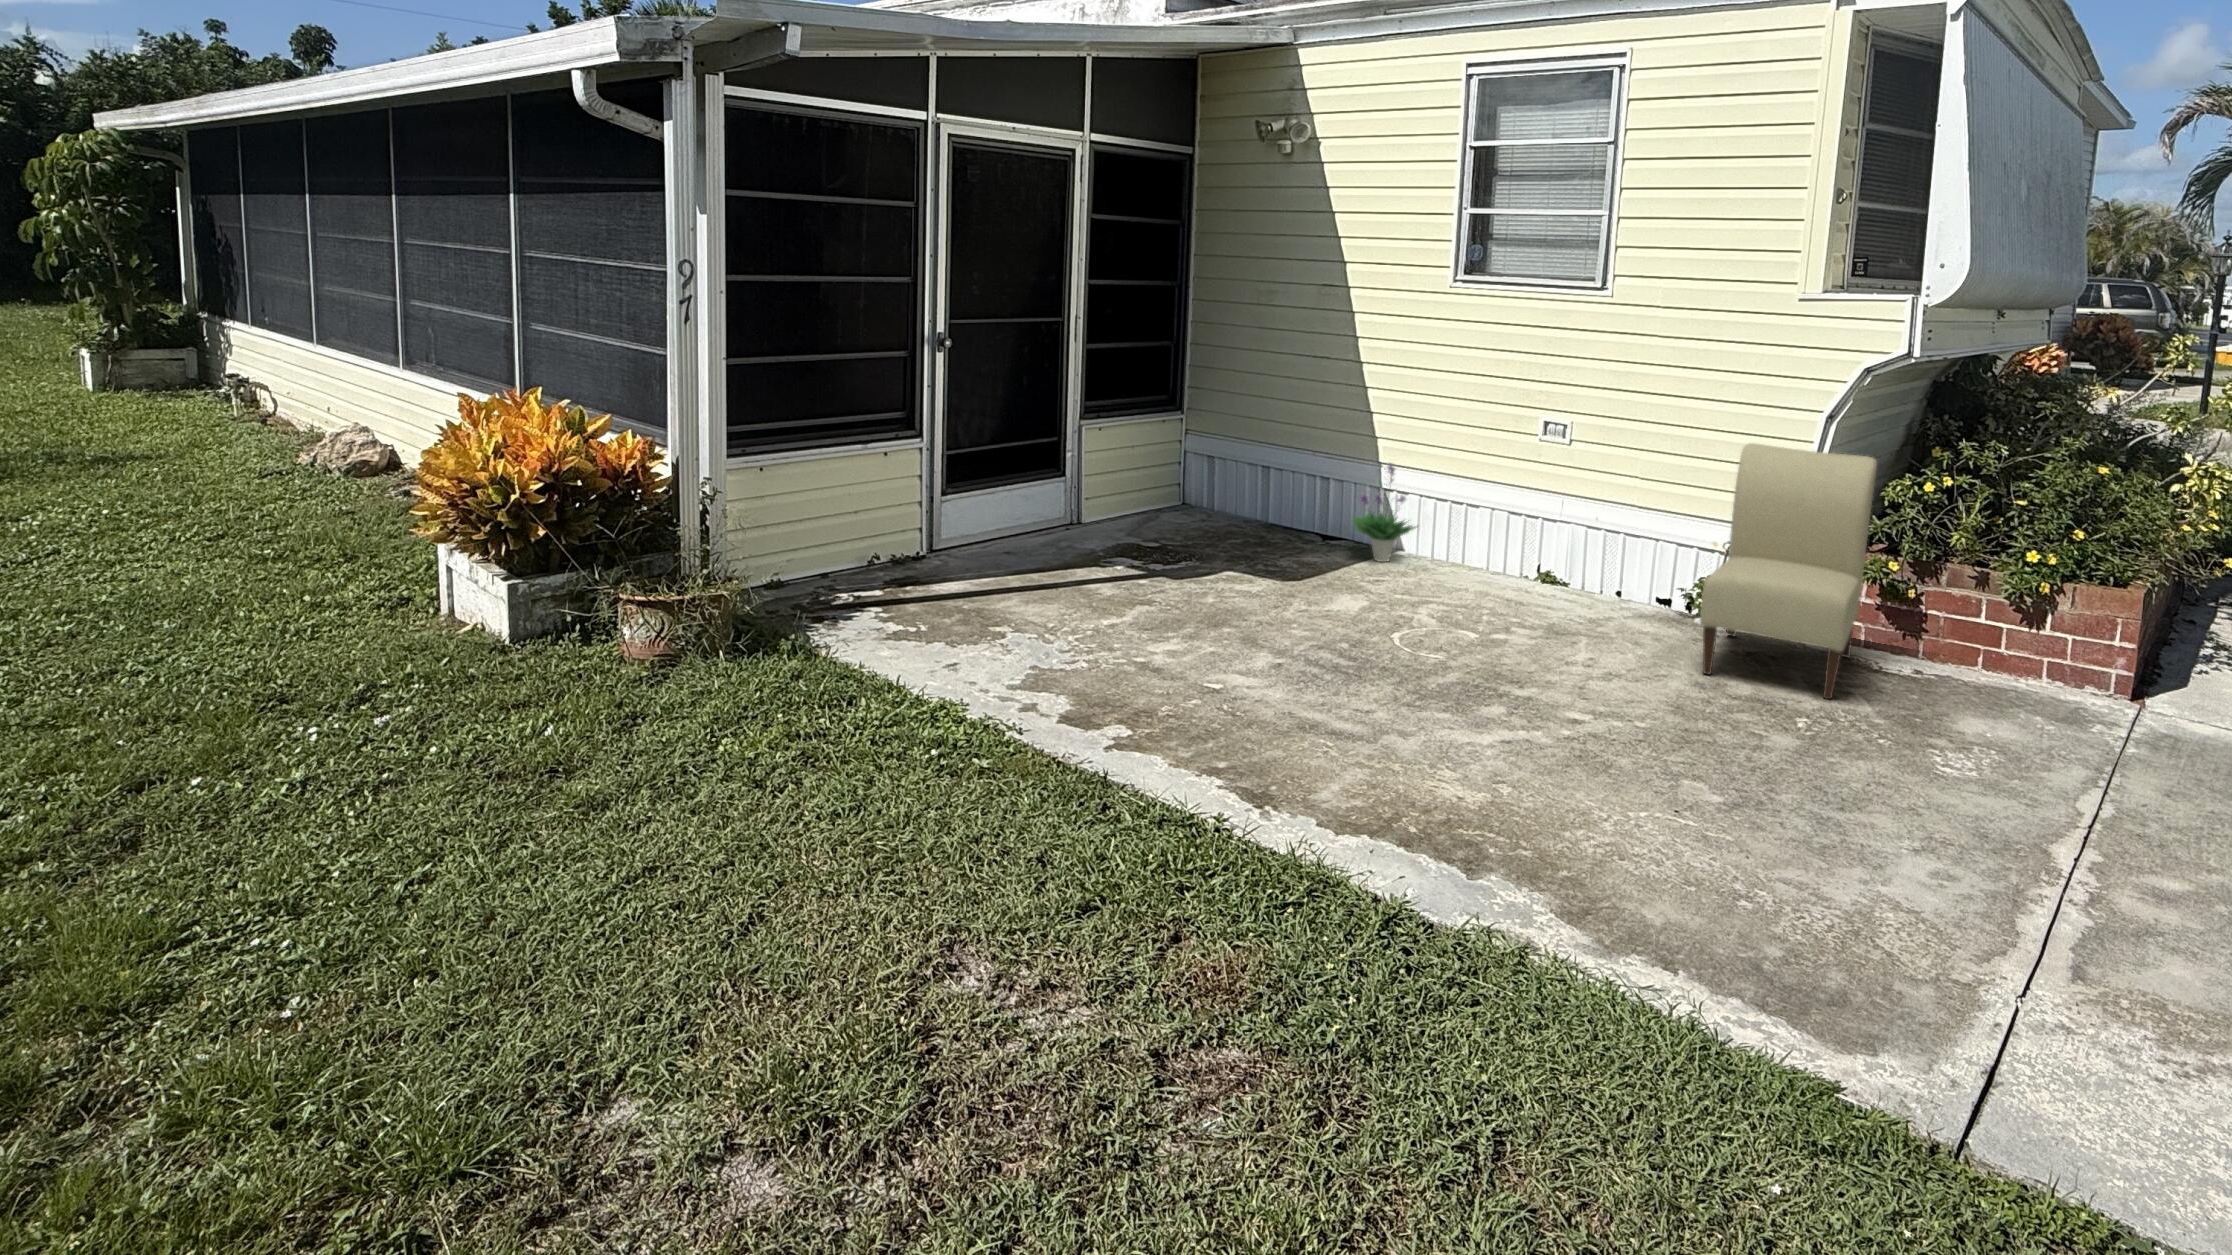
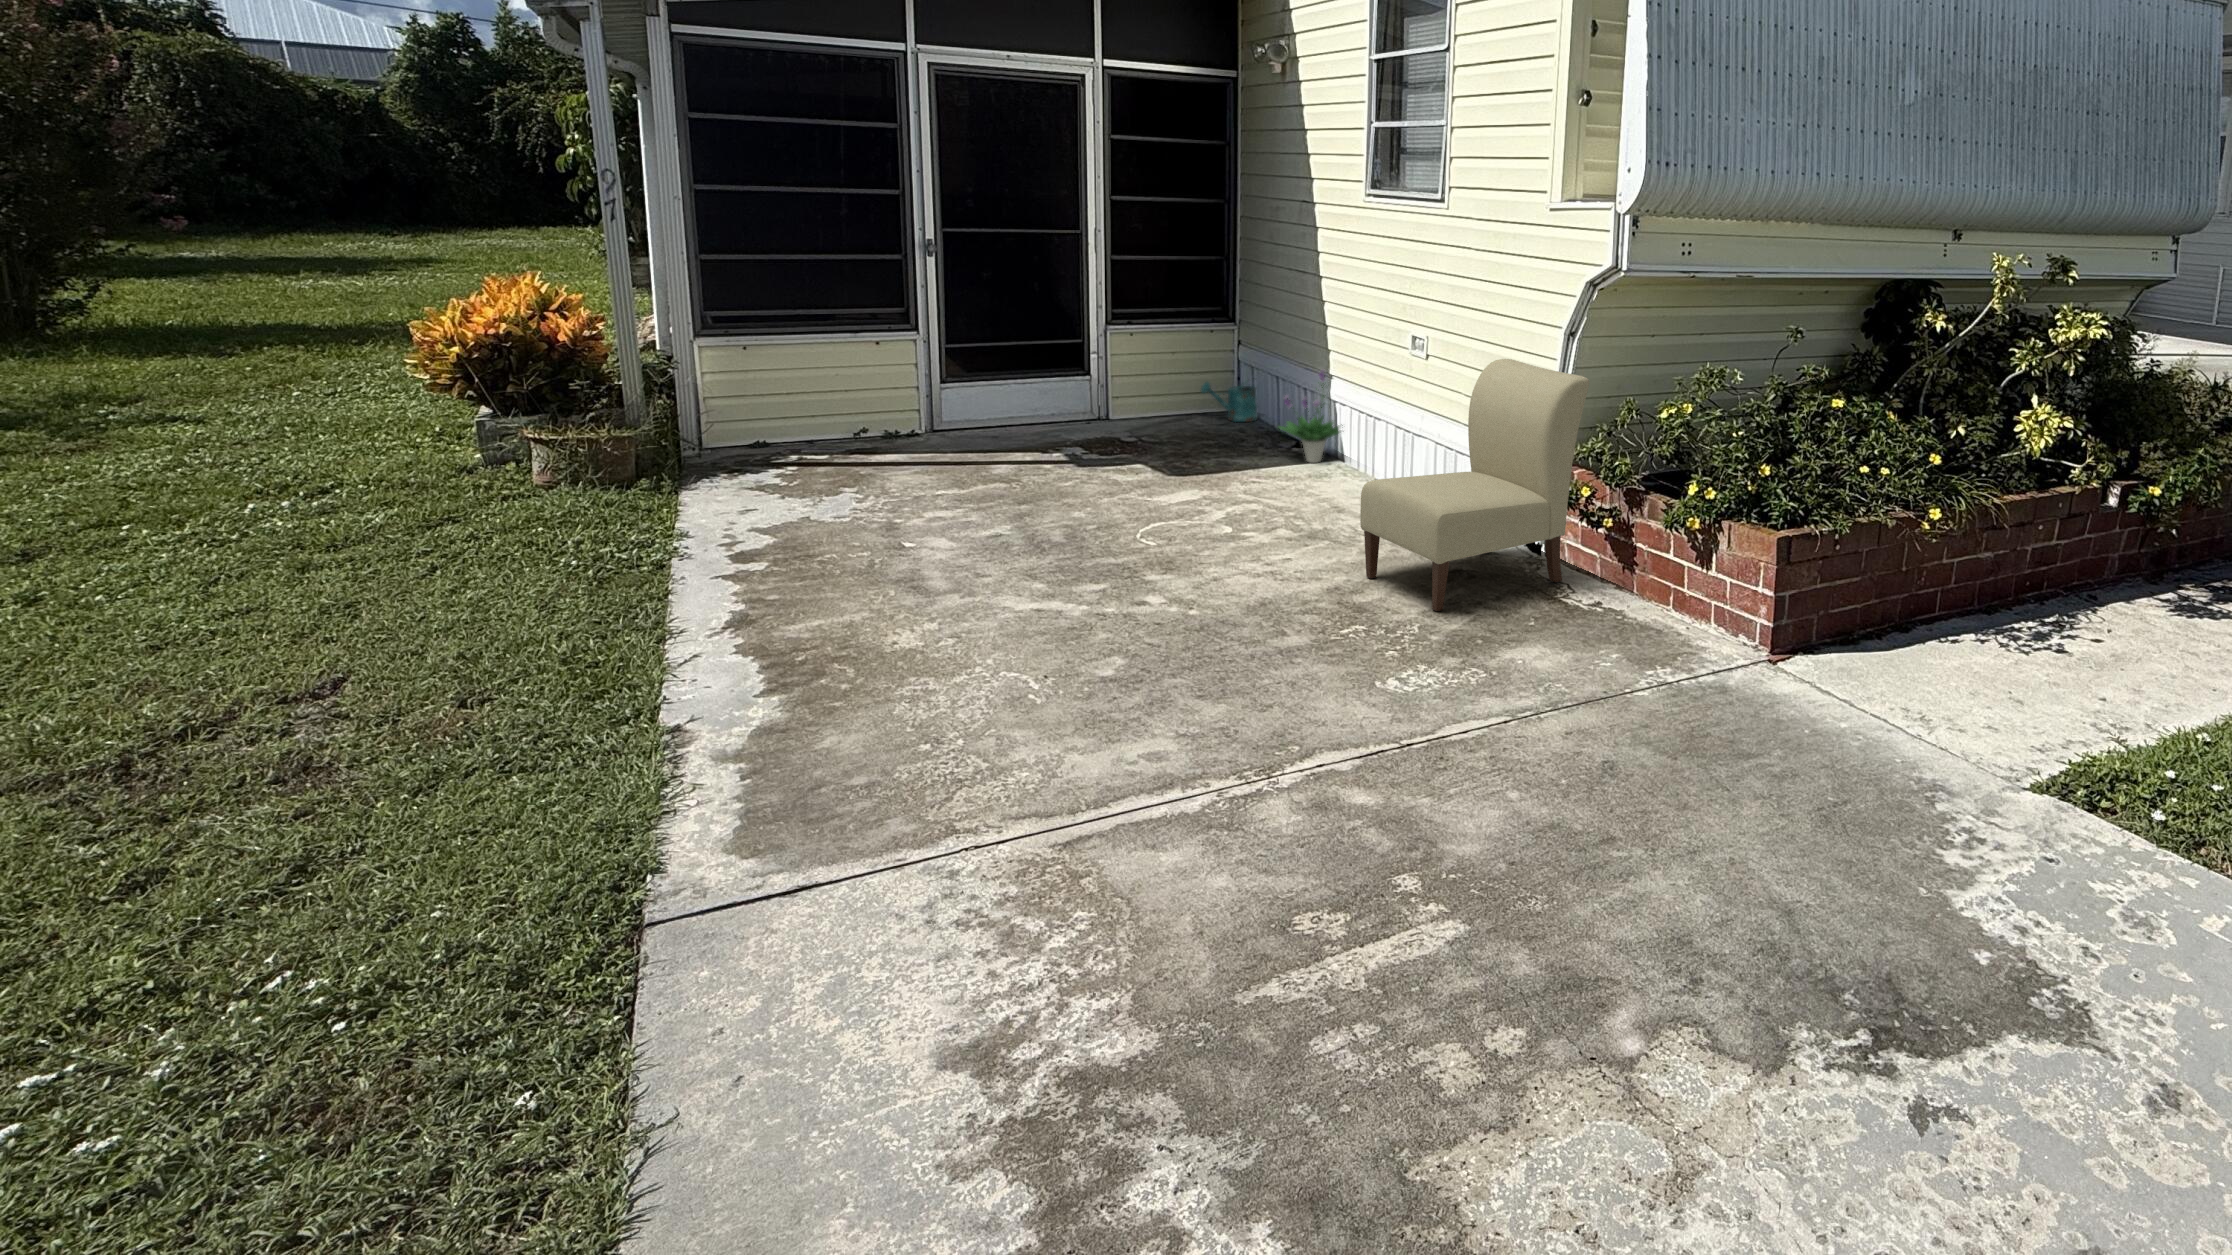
watering can: none [1182,476,1230,525] -> present [1201,380,1258,422]

